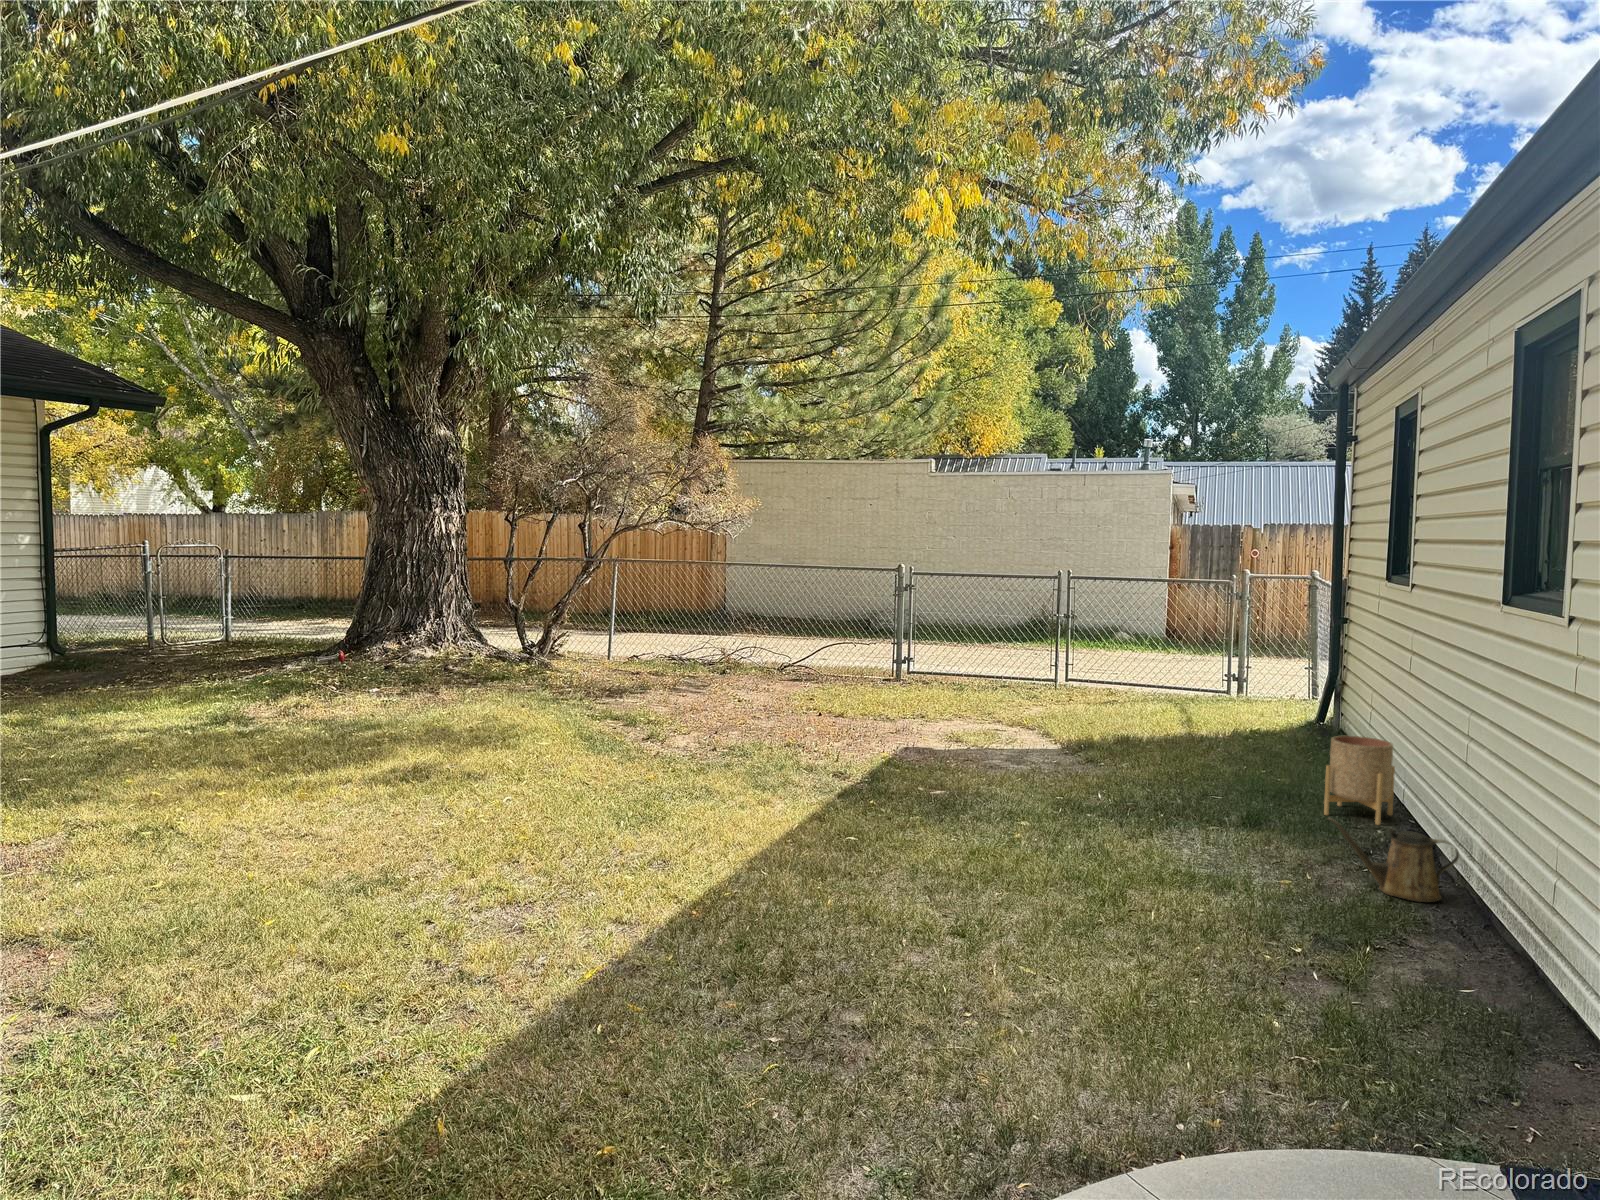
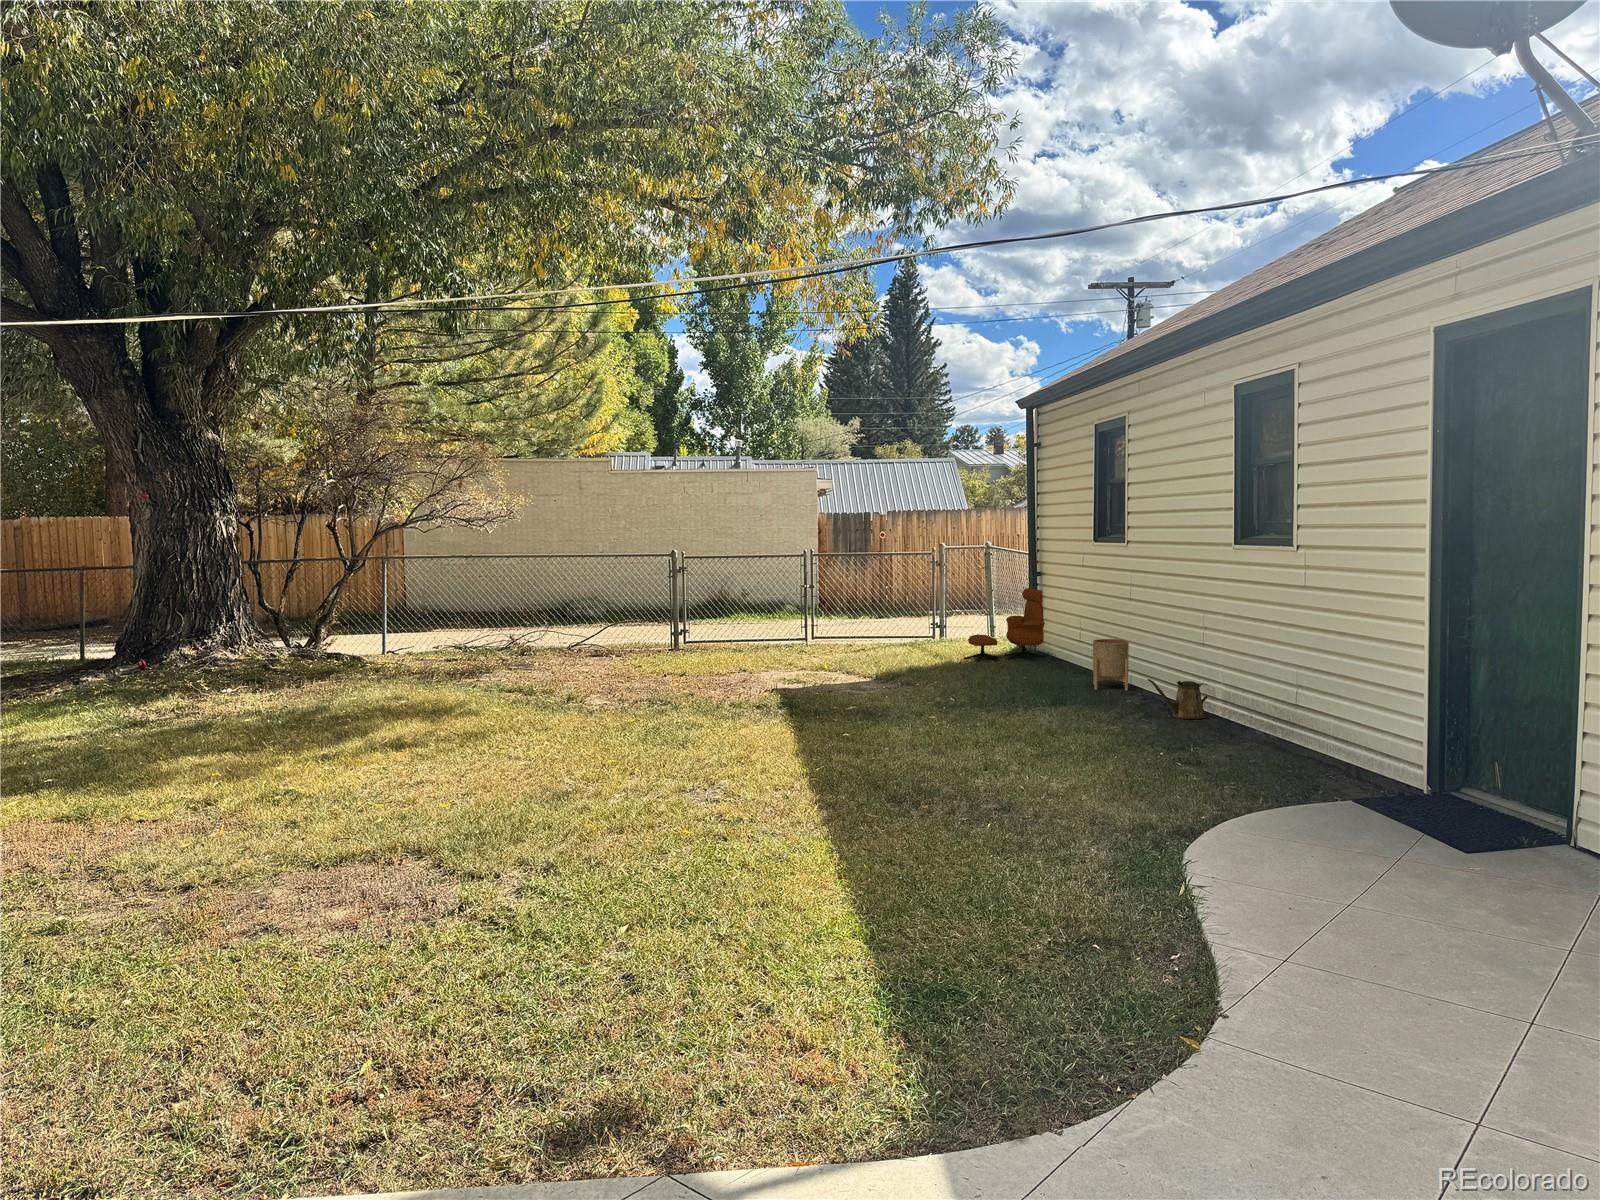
lounge chair: none [1209,644,1340,751] -> present [964,588,1046,662]

